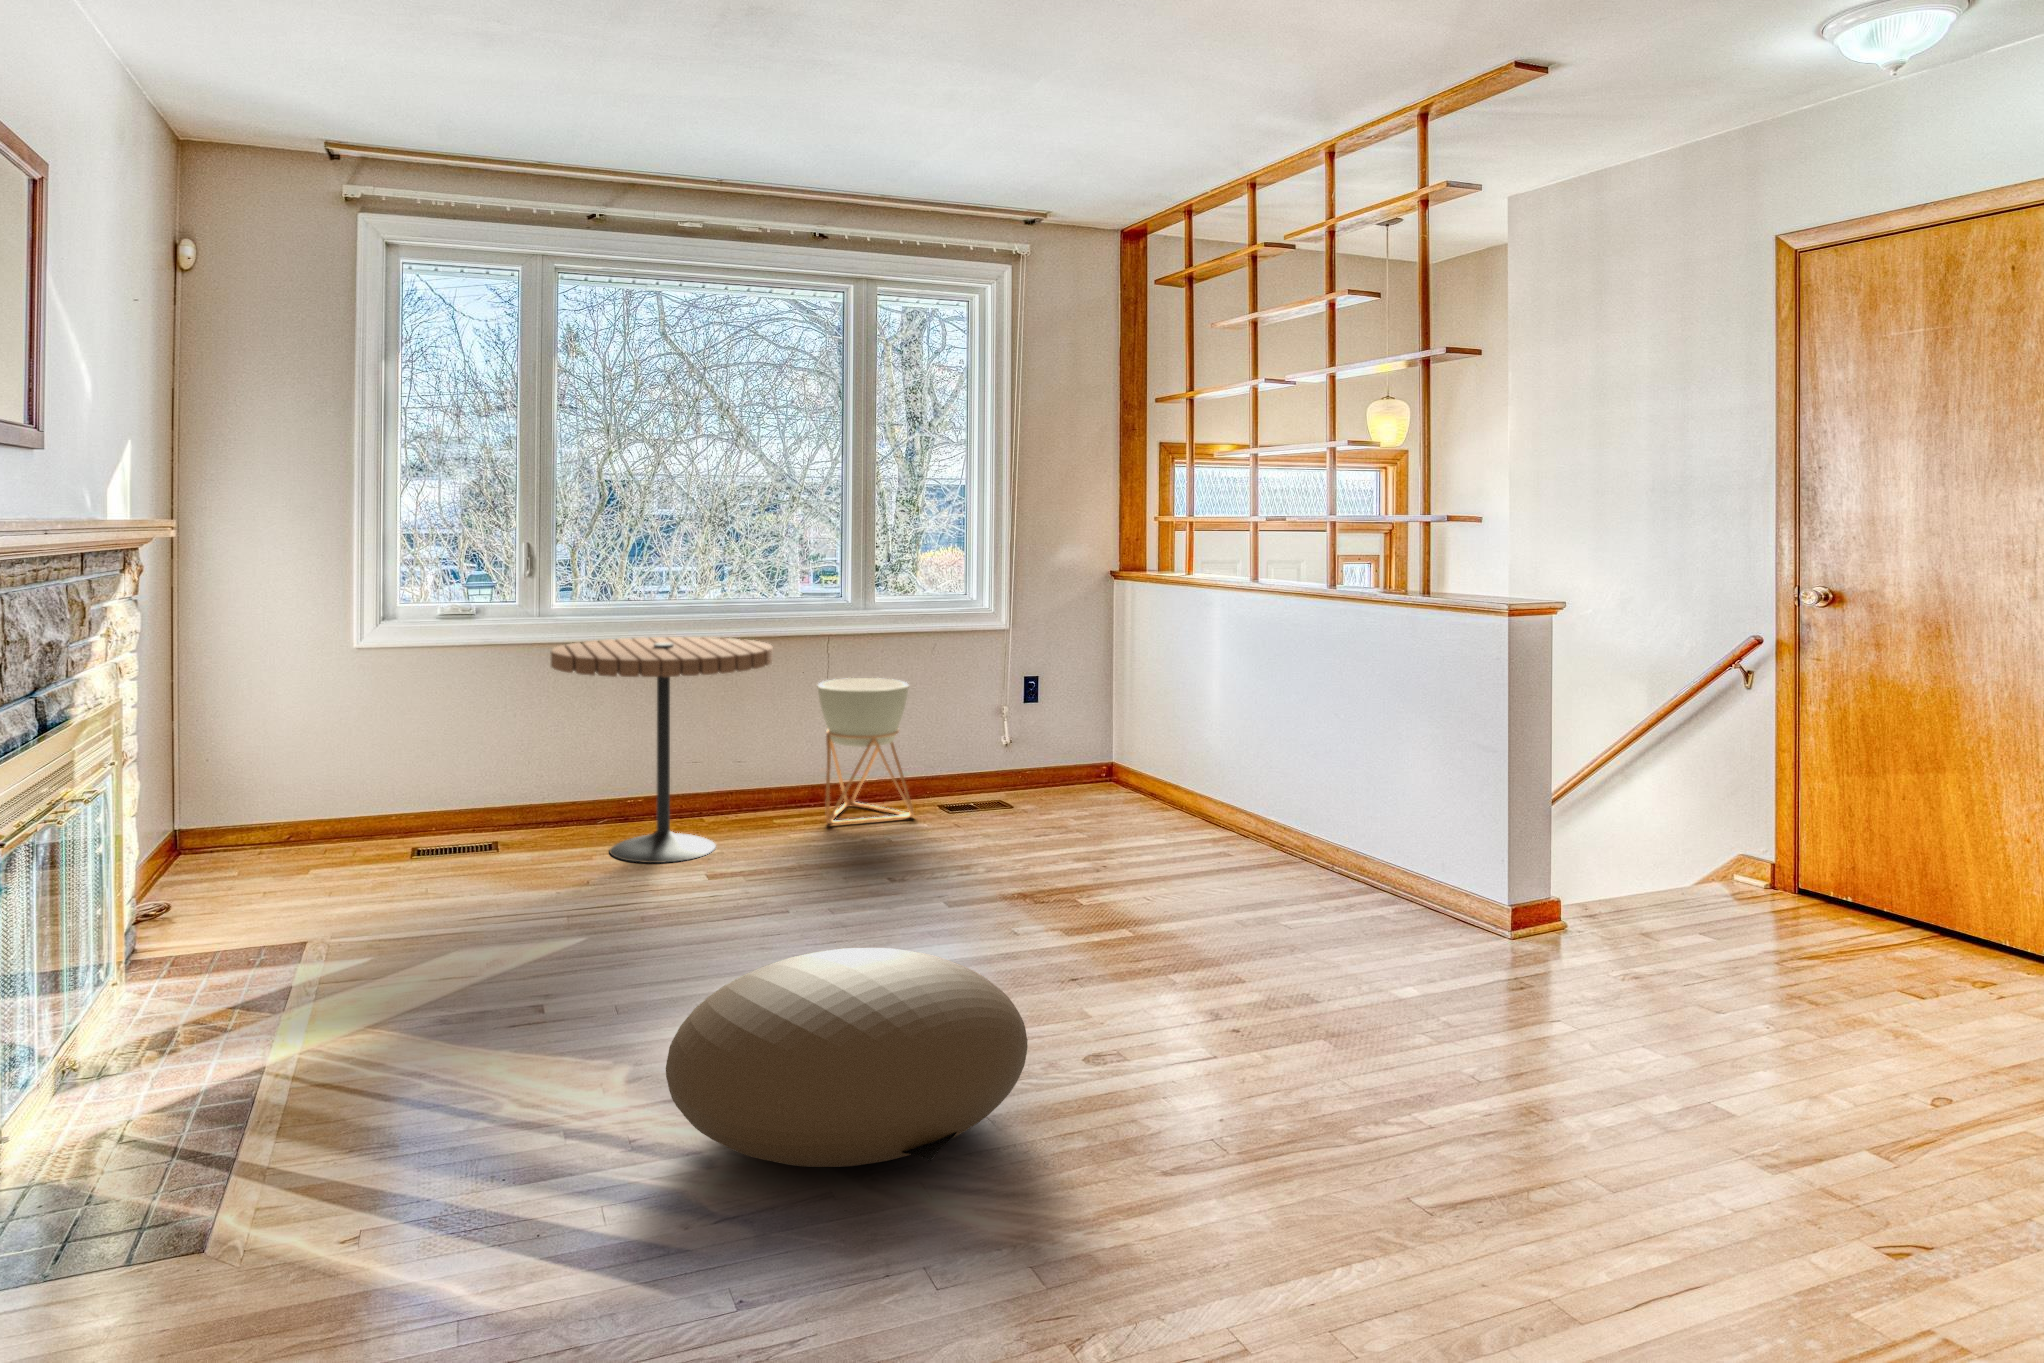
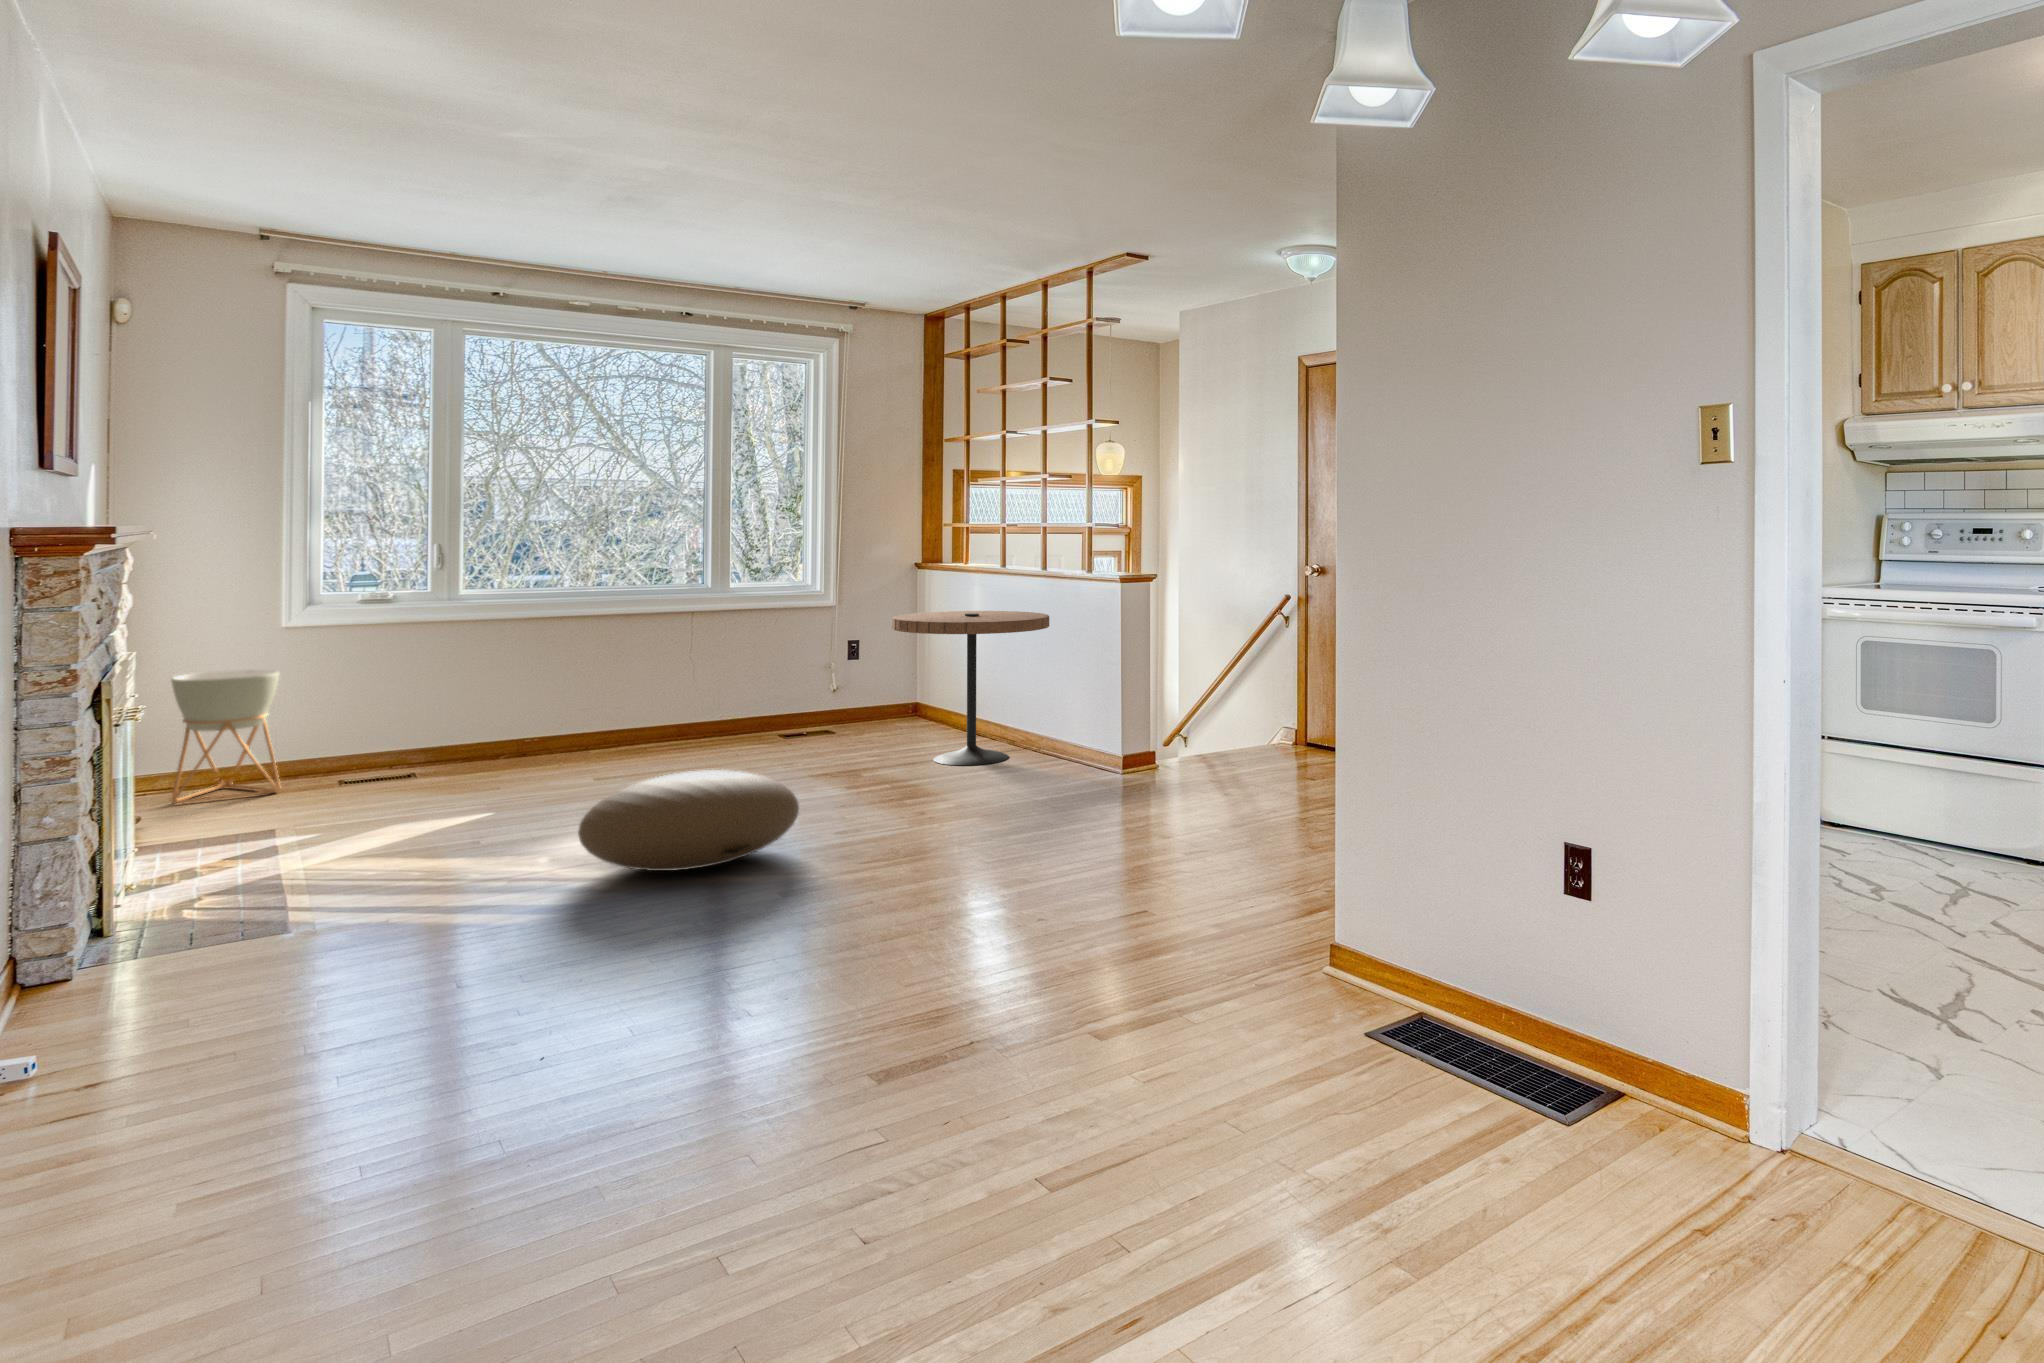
side table: present [551,637,773,863] -> present [892,611,1049,765]
planter: present [818,678,914,824] -> present [171,670,280,803]

